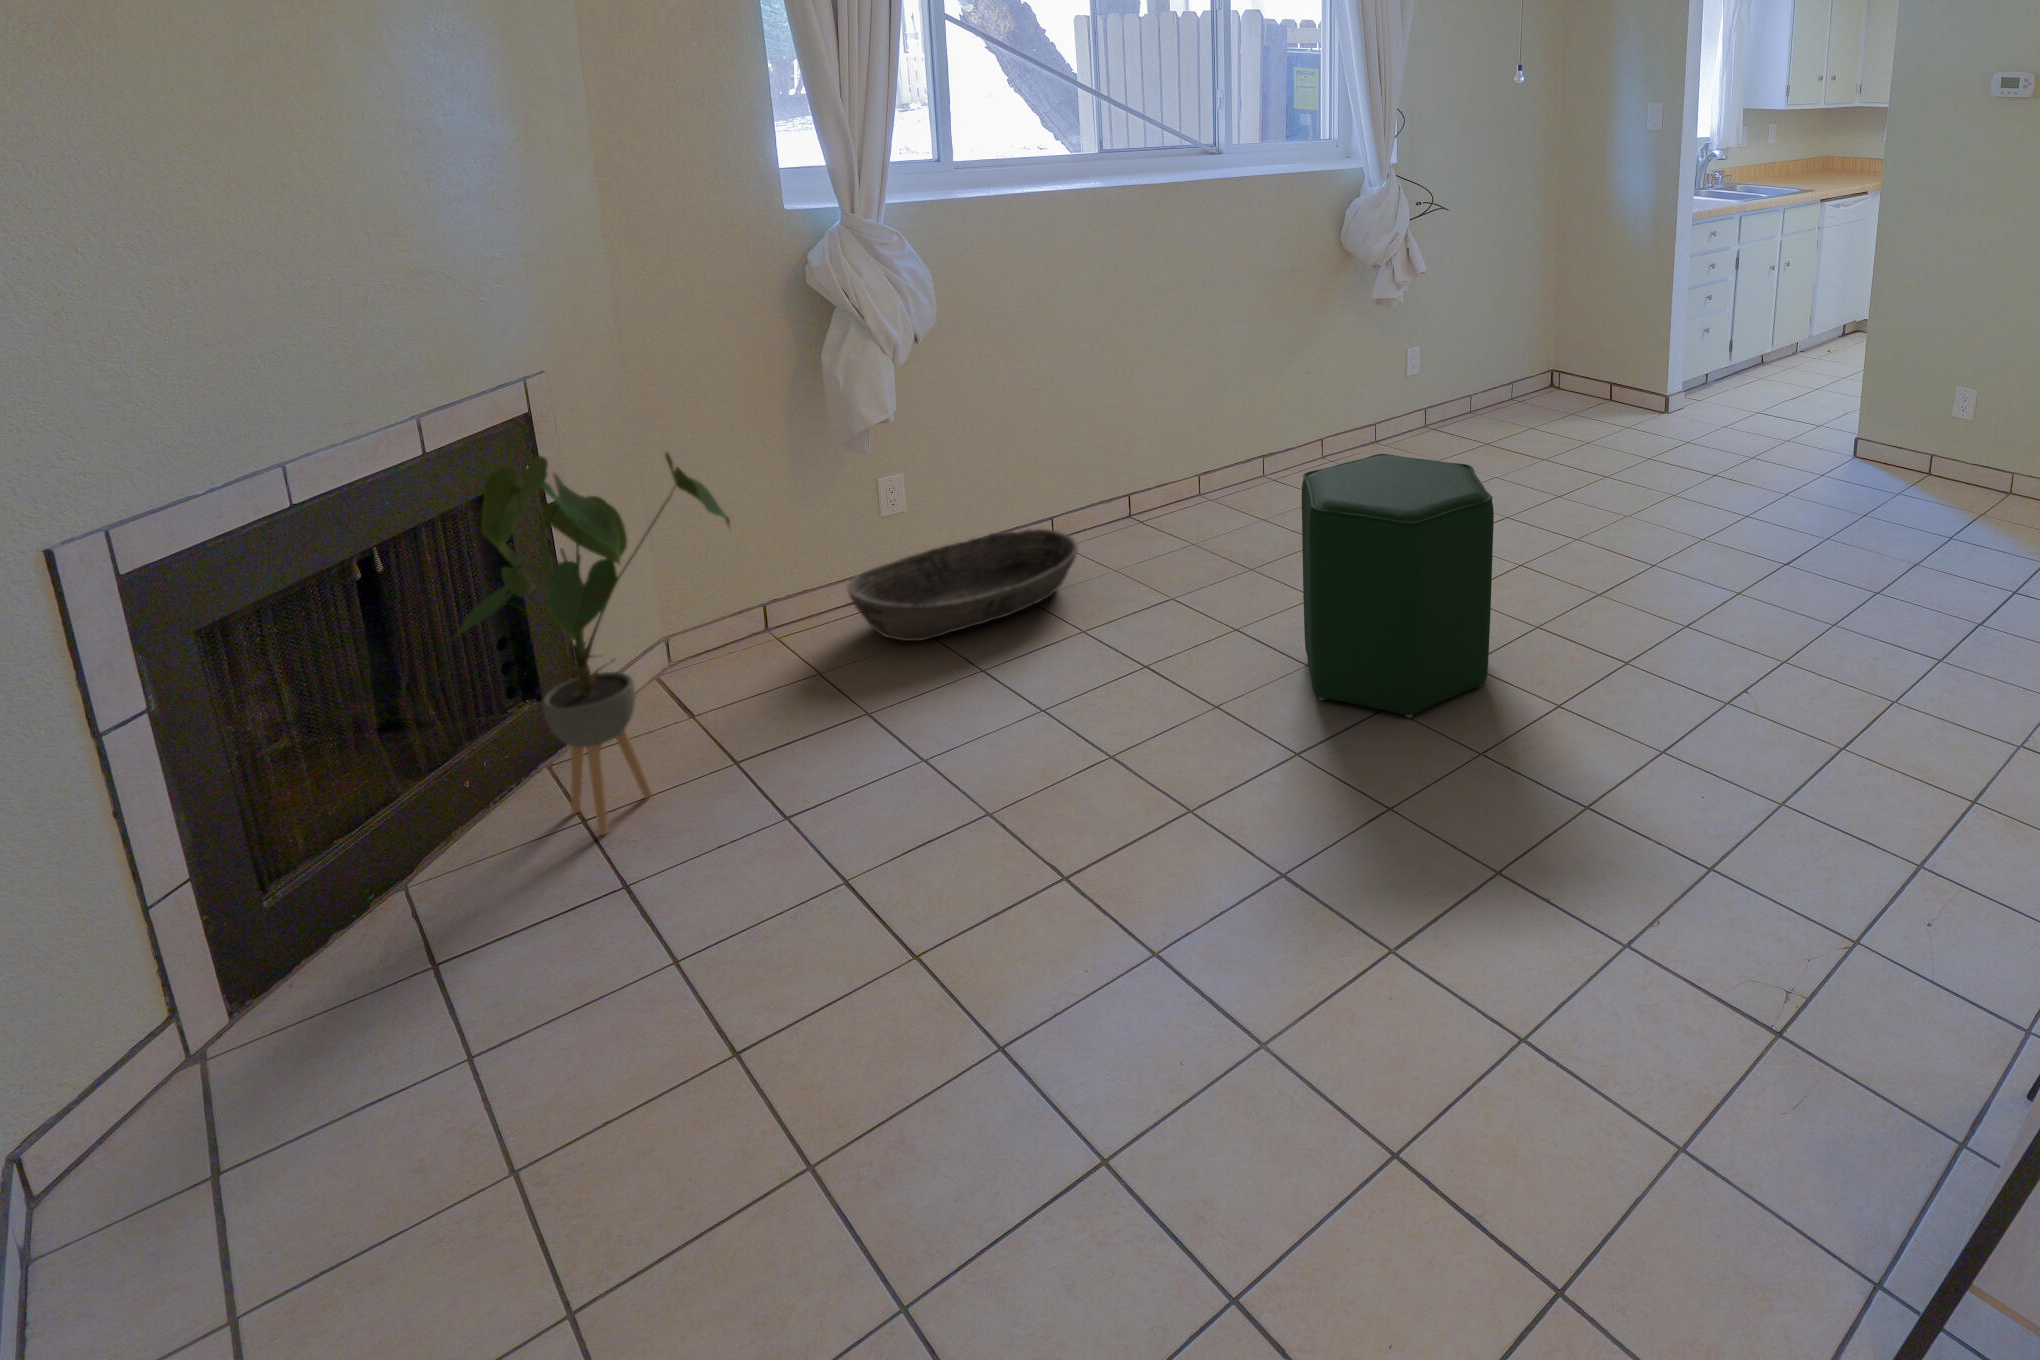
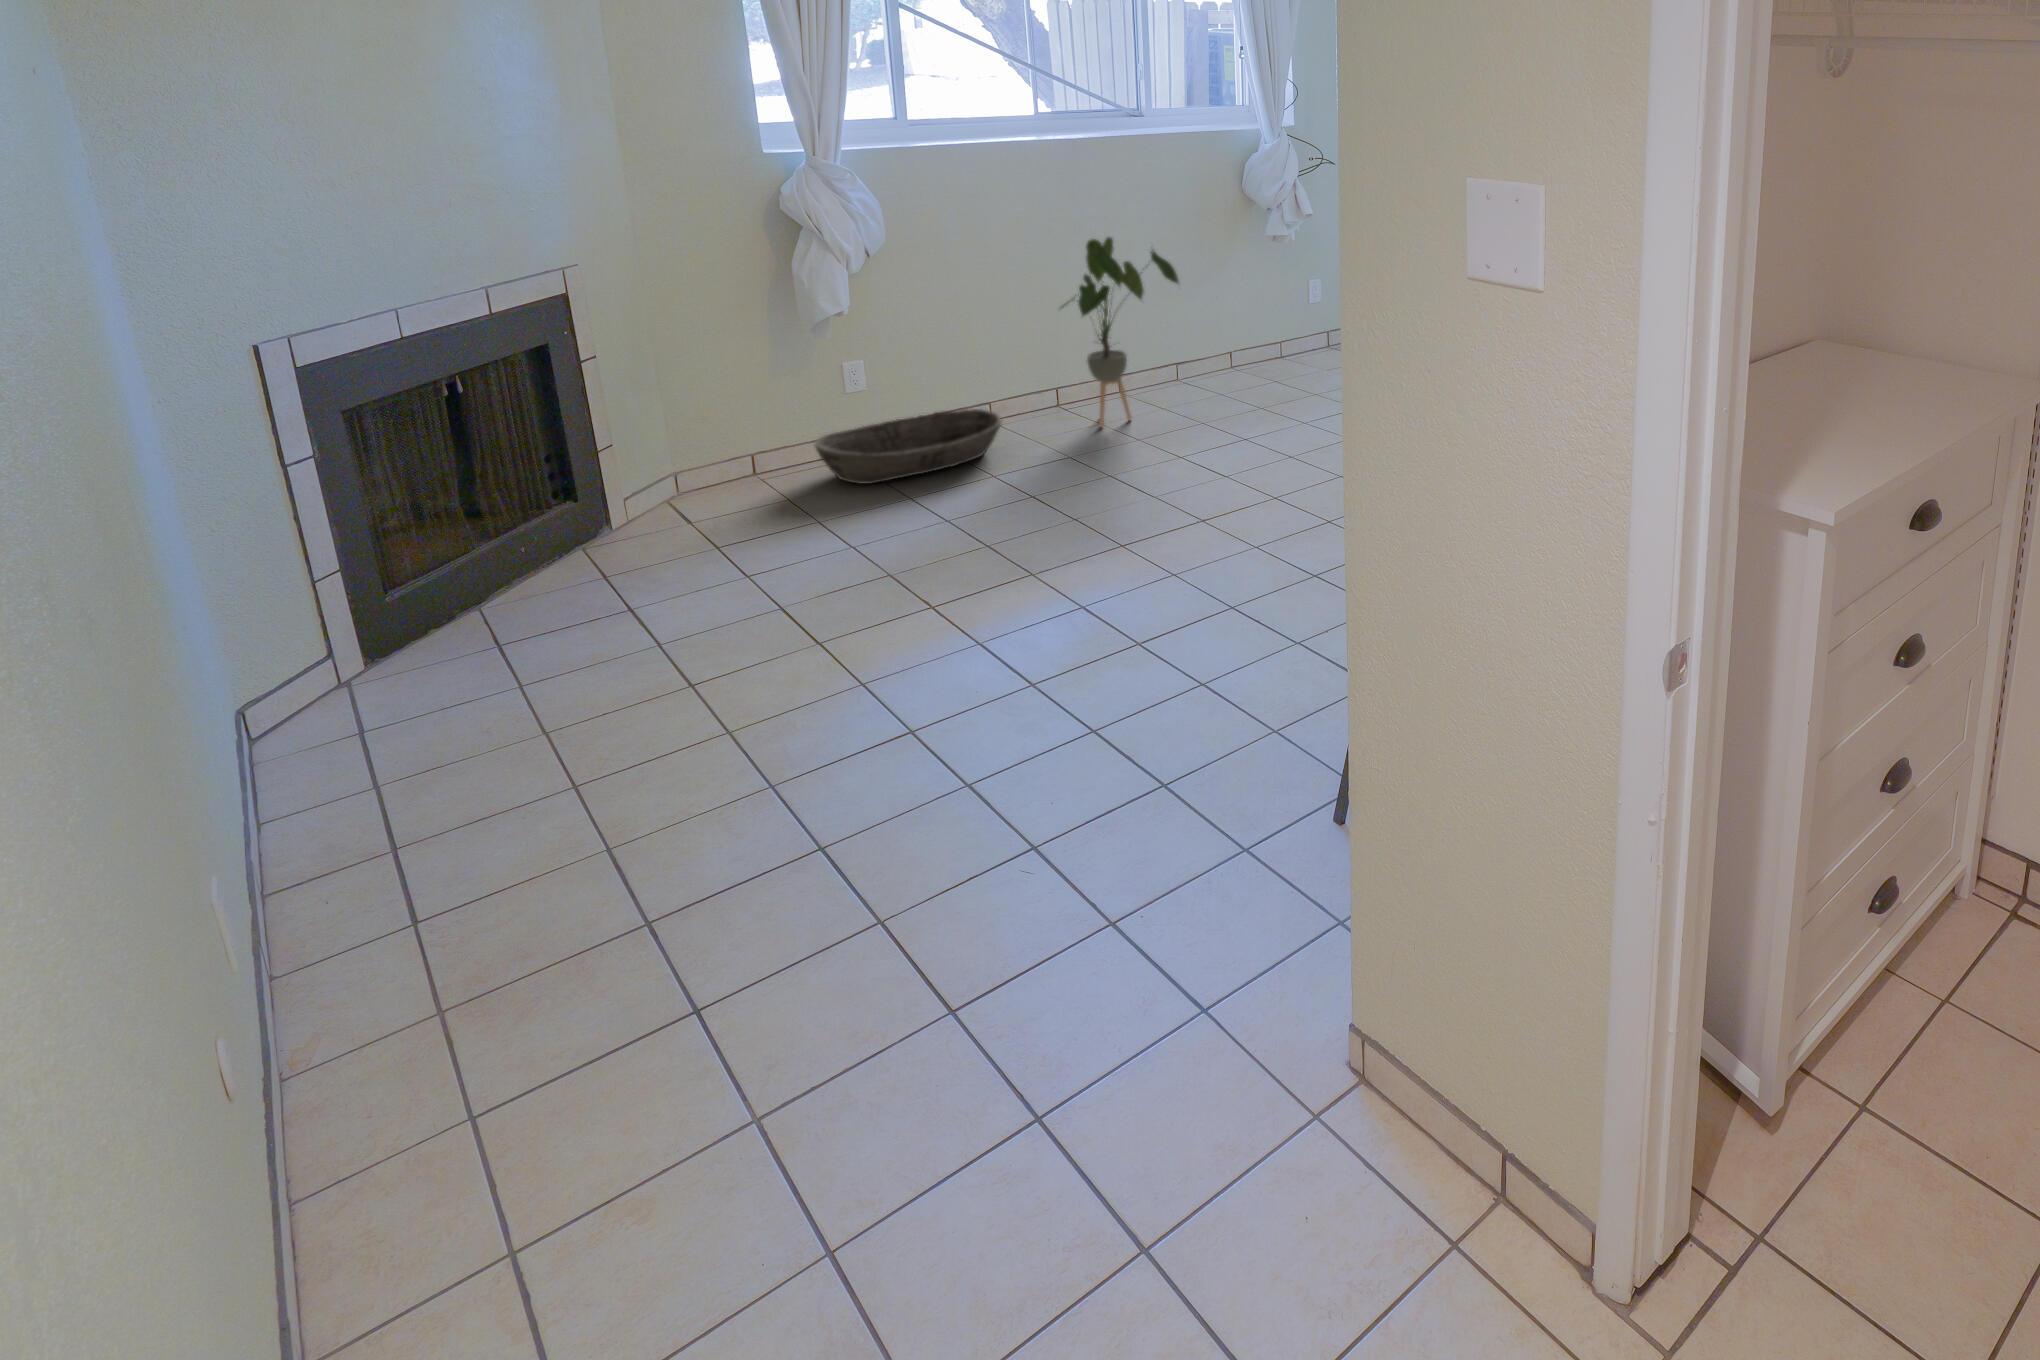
house plant: present [458,453,731,835] -> present [1063,237,1179,426]
ottoman: present [1302,454,1494,718] -> none [1148,343,1292,531]

